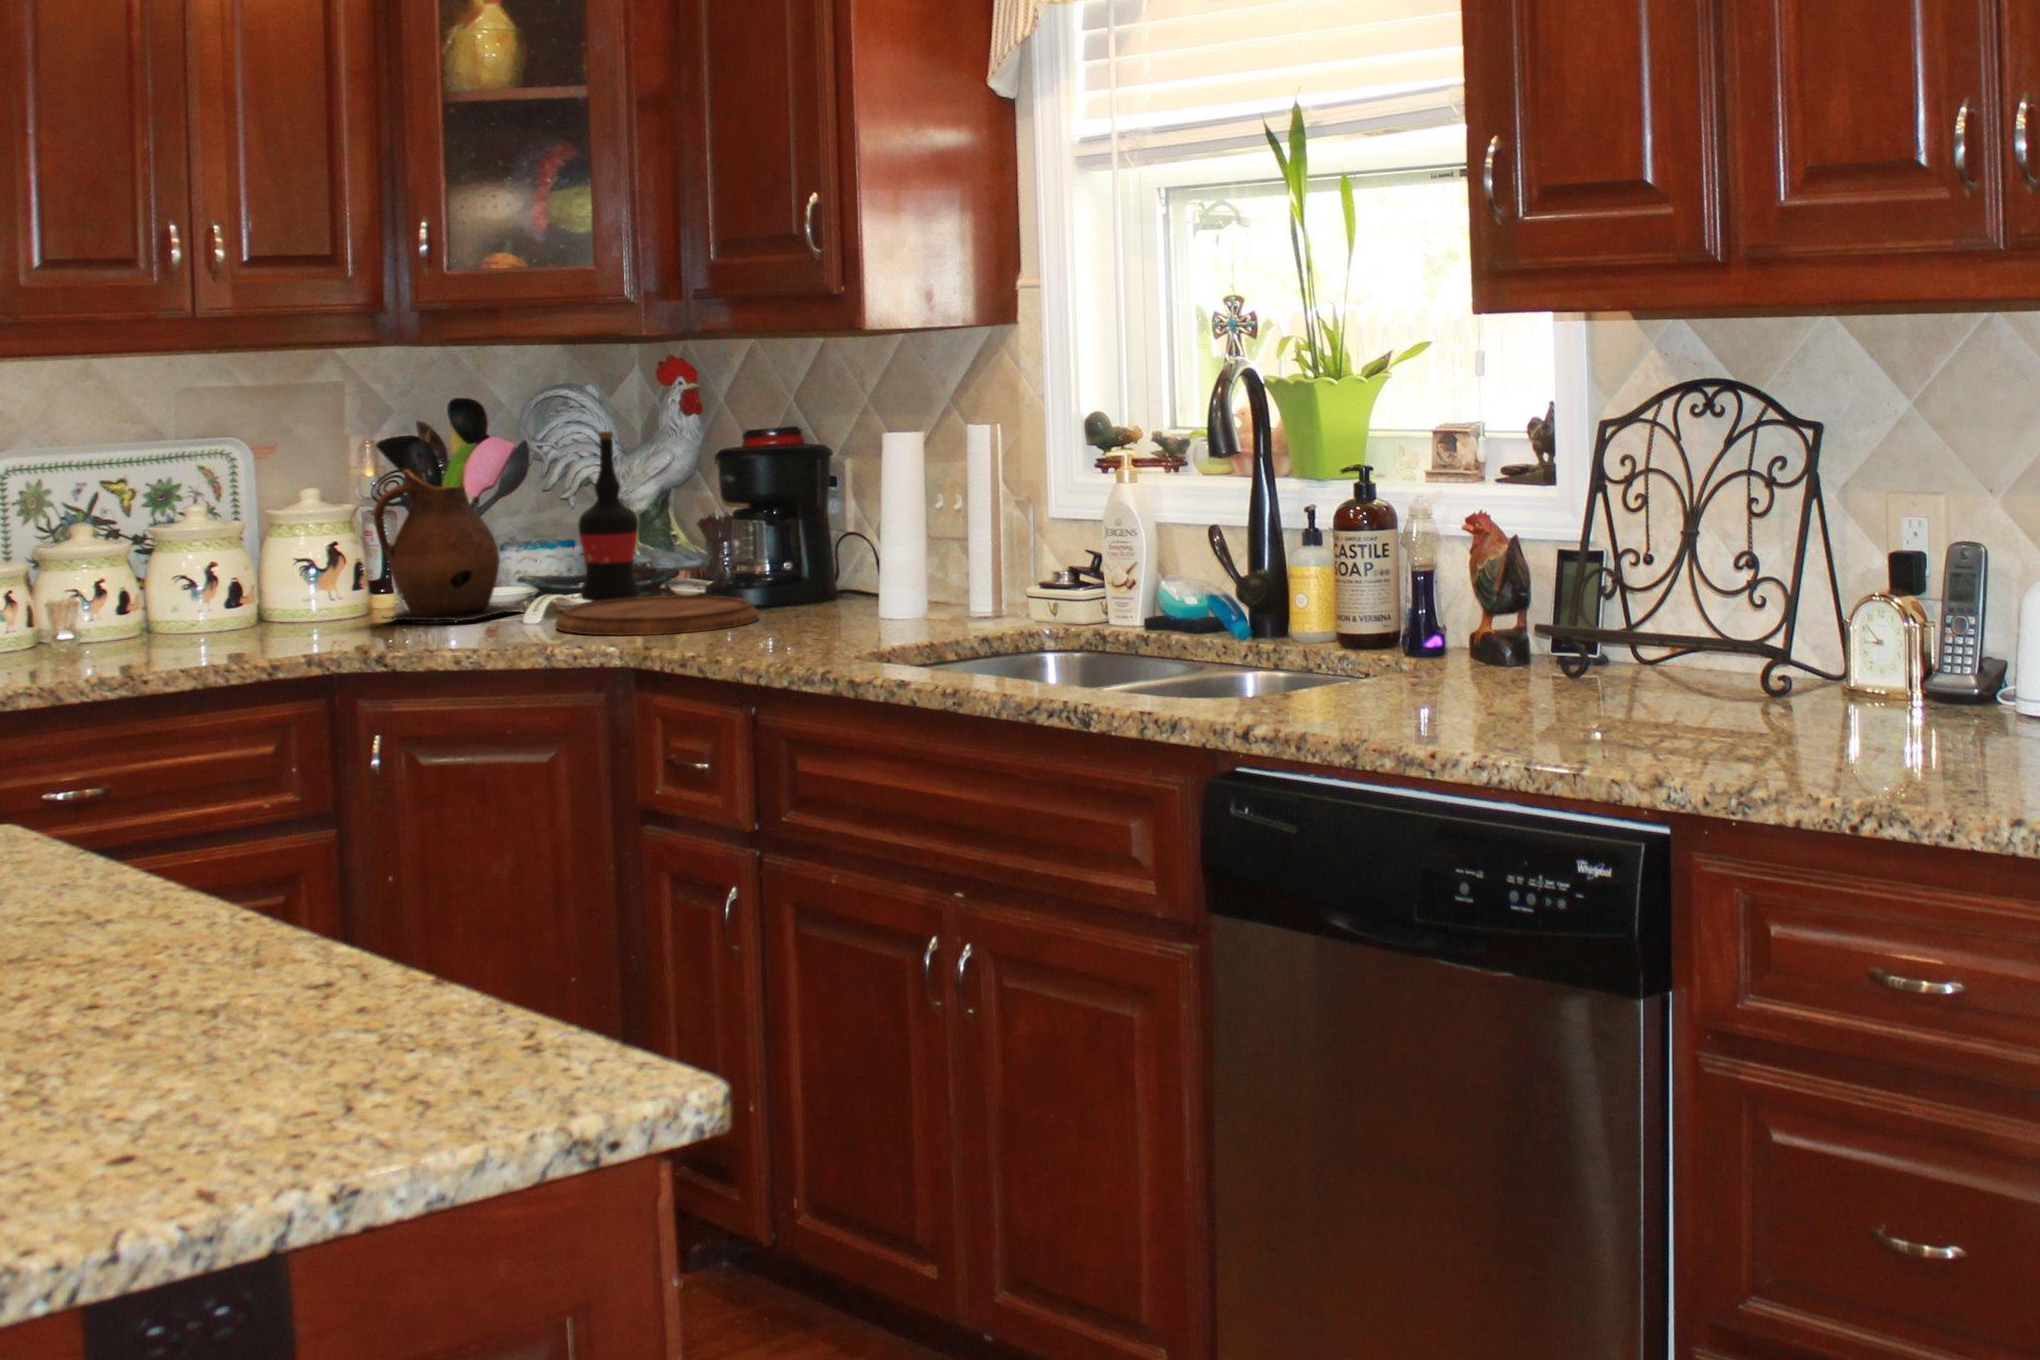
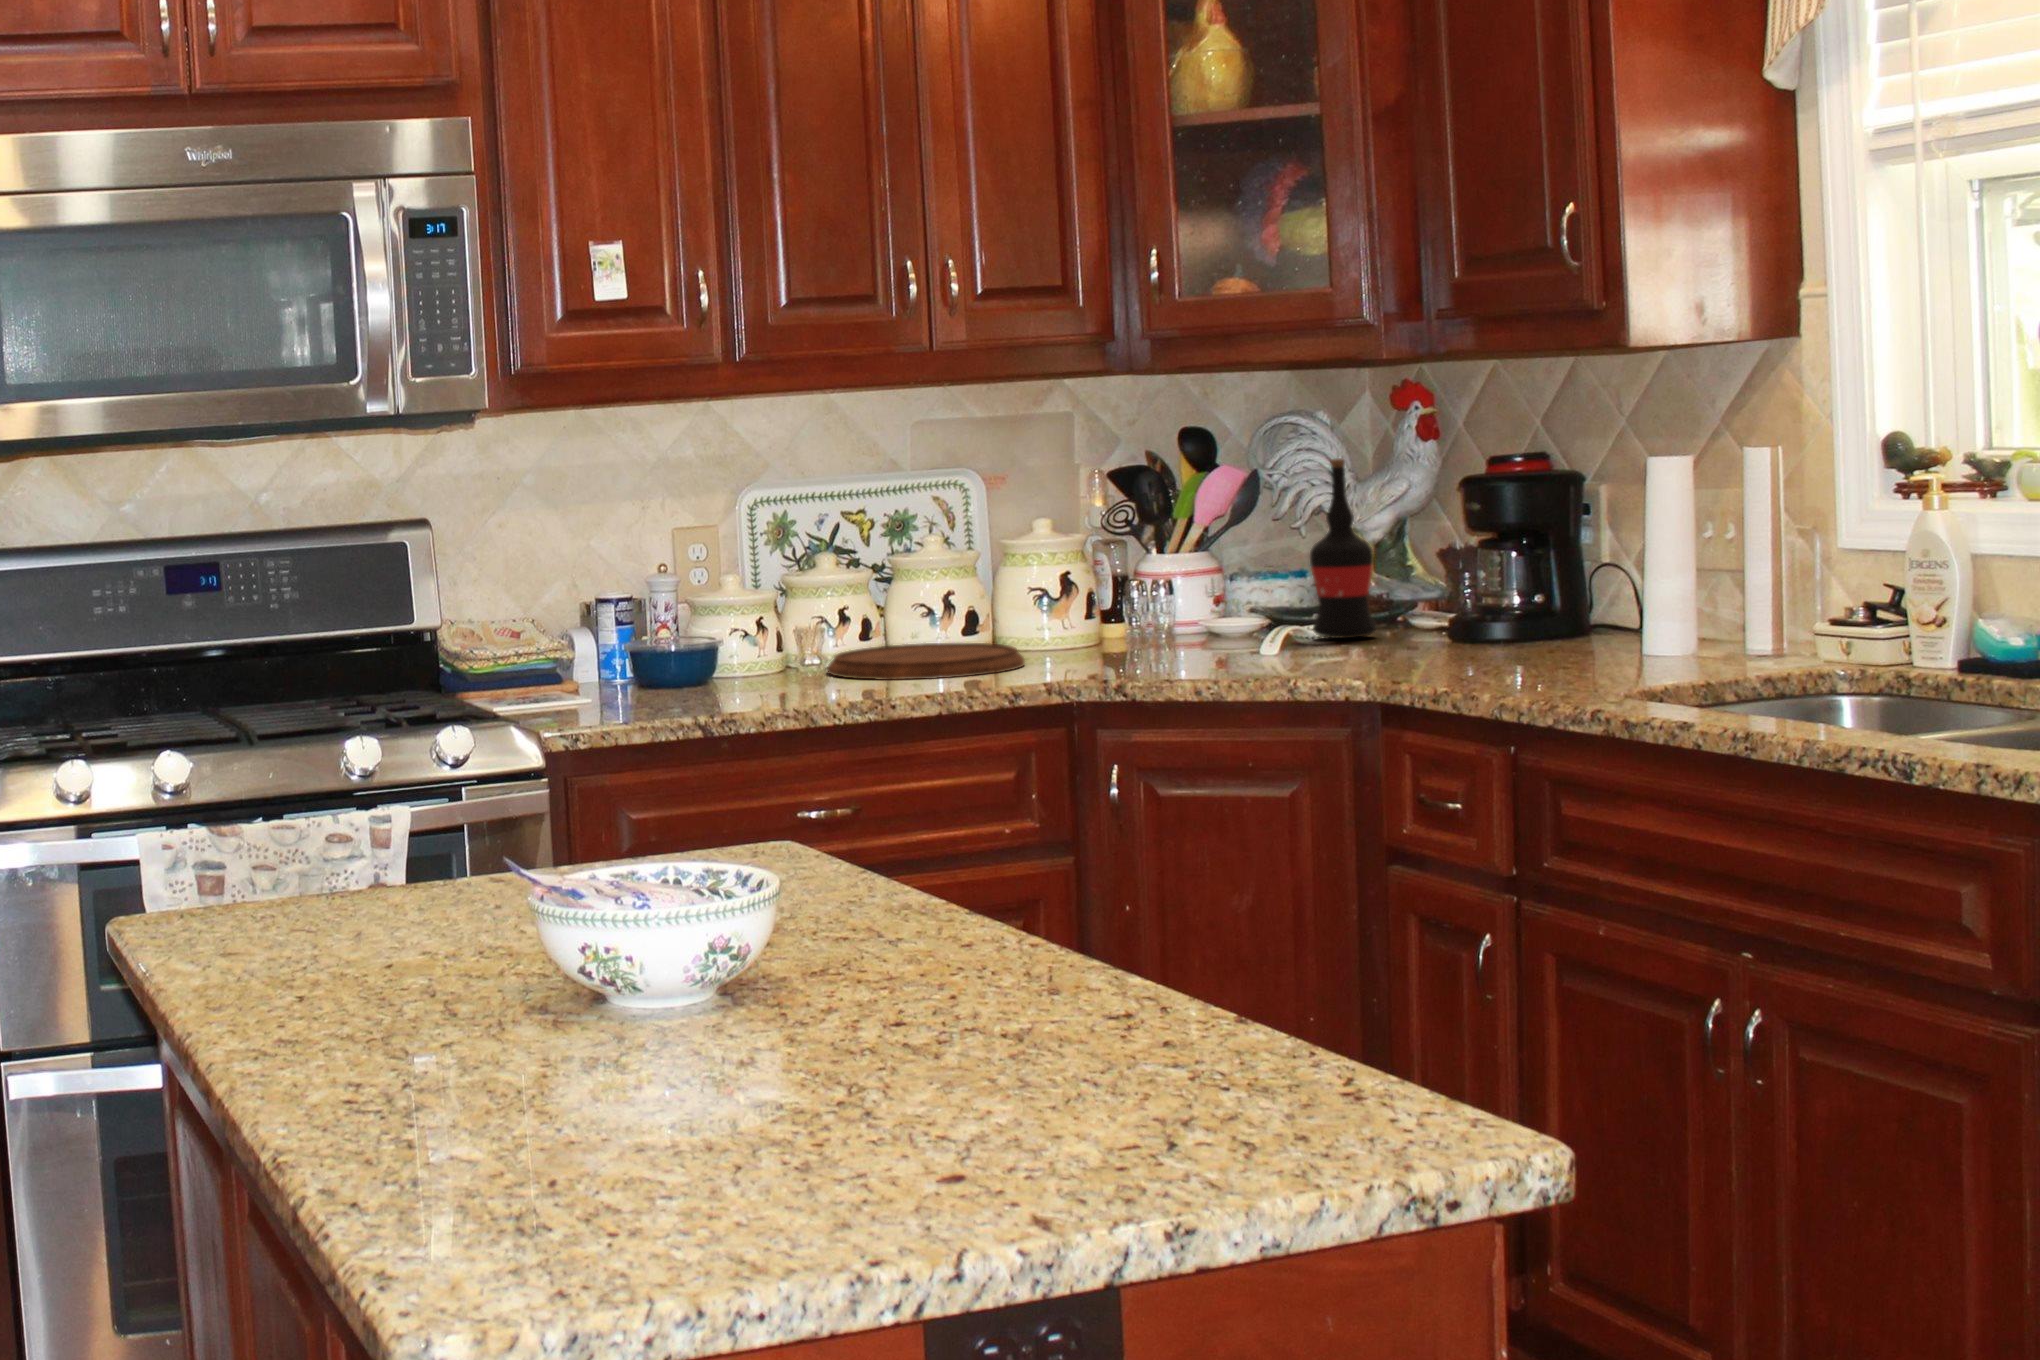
ceramic pitcher: present [374,470,526,623] -> none [1105,500,1257,657]
cutting board: present [556,596,759,635] -> present [827,643,1025,680]

